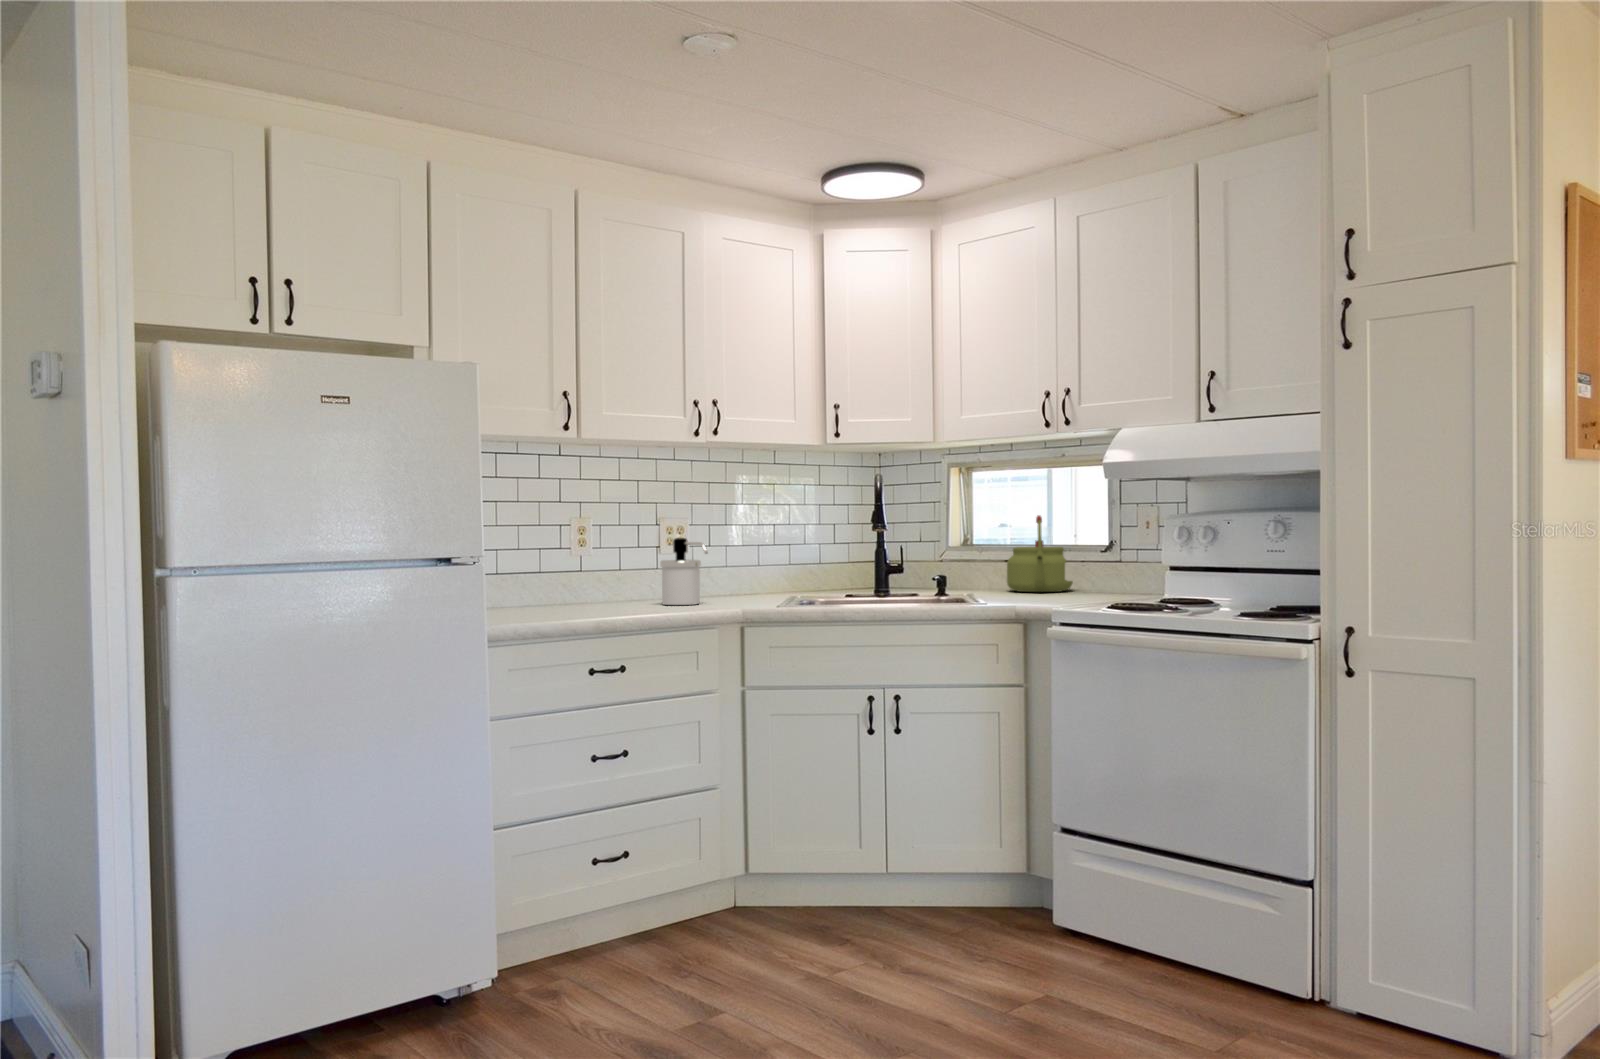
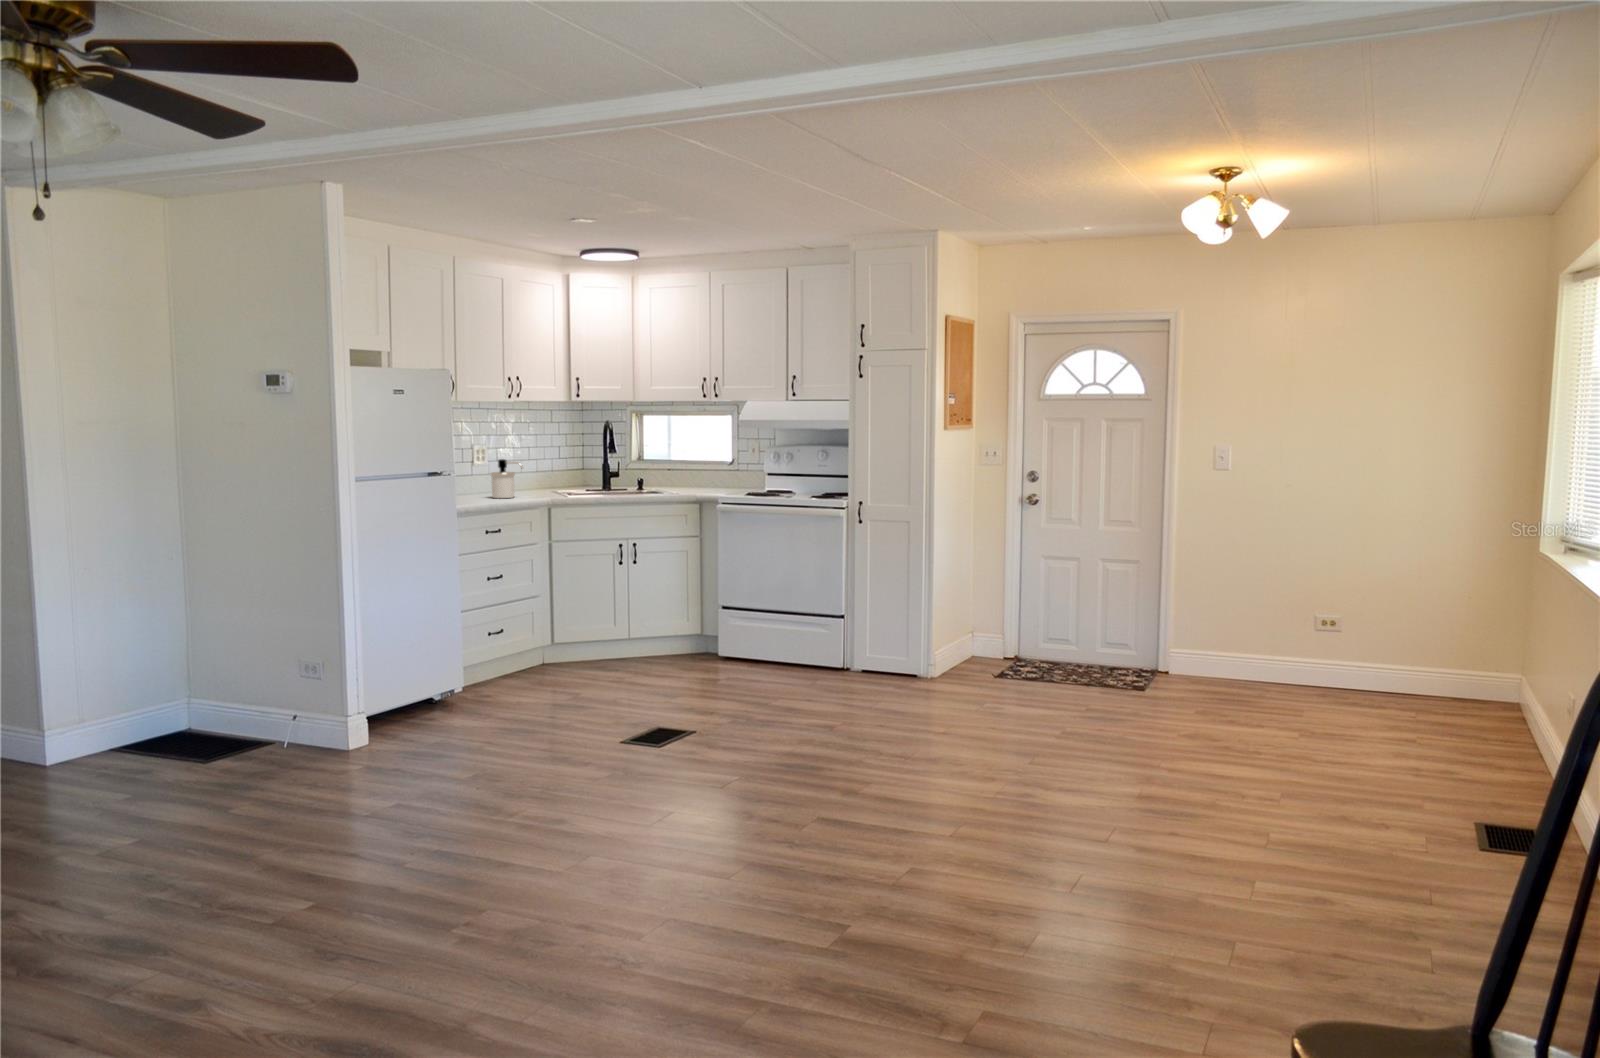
kettle: present [1007,515,1073,592] -> none [673,444,710,487]

